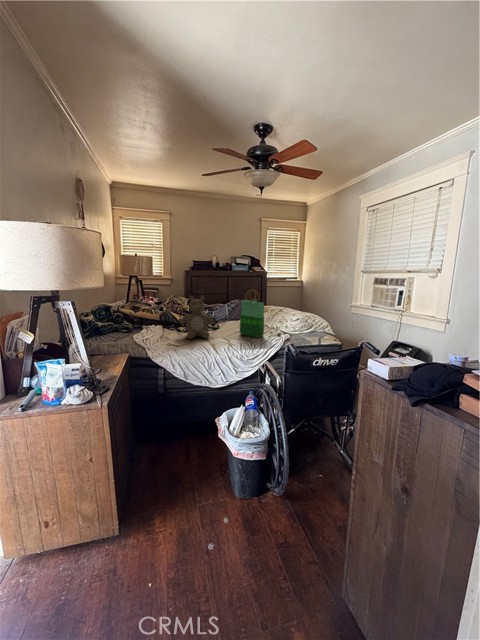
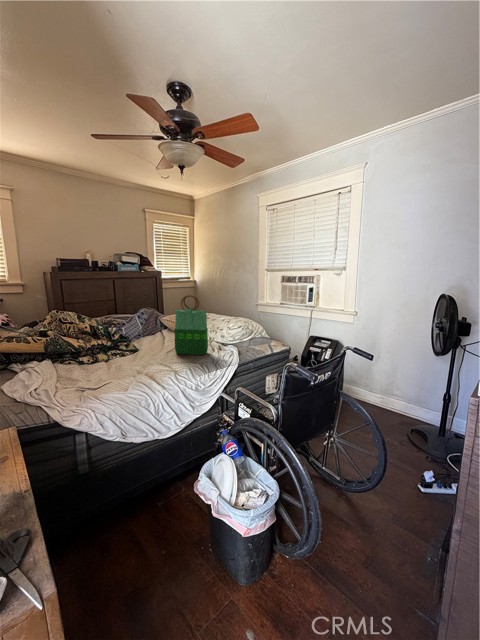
teddy bear: present [180,296,213,339] -> none [87,308,140,374]

